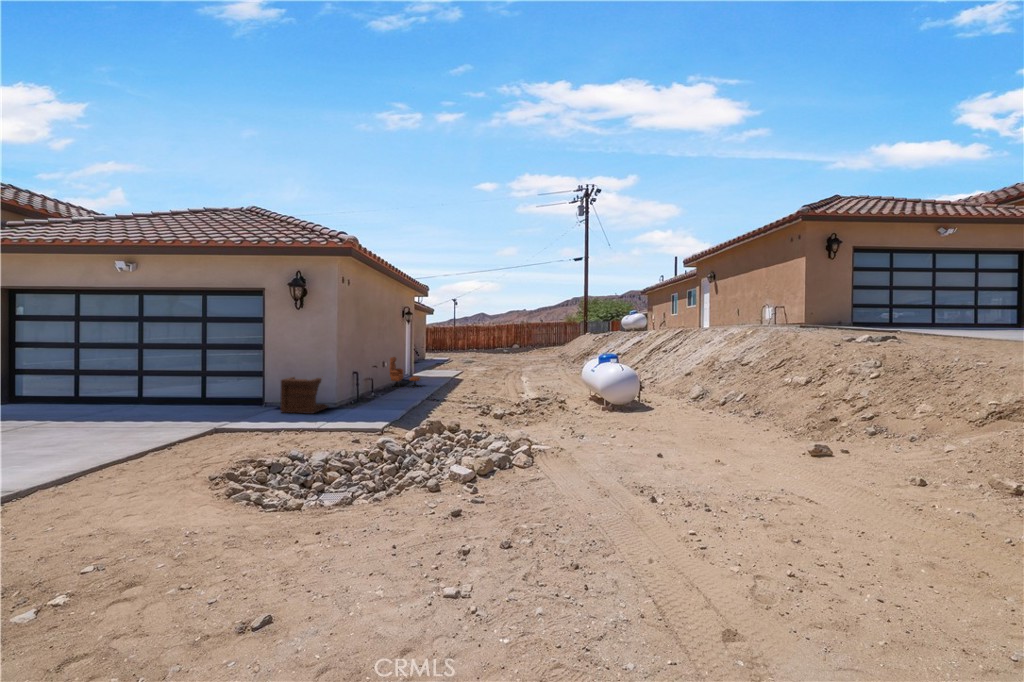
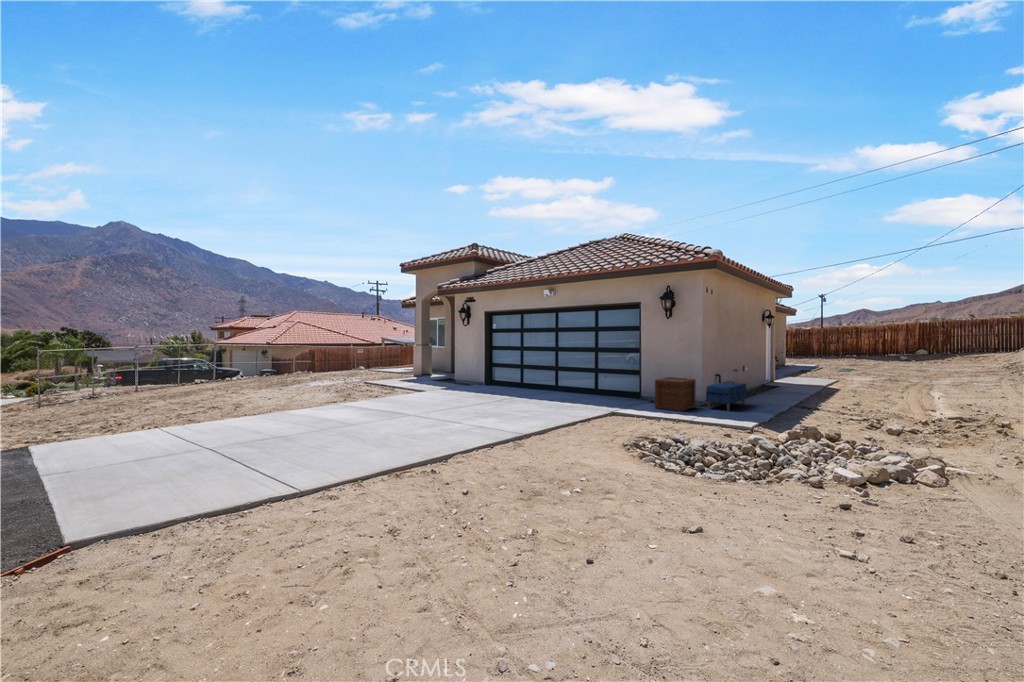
lounge chair: present [389,357,421,387] -> none [751,362,790,395]
bench: none [340,378,382,409] -> present [706,382,747,411]

